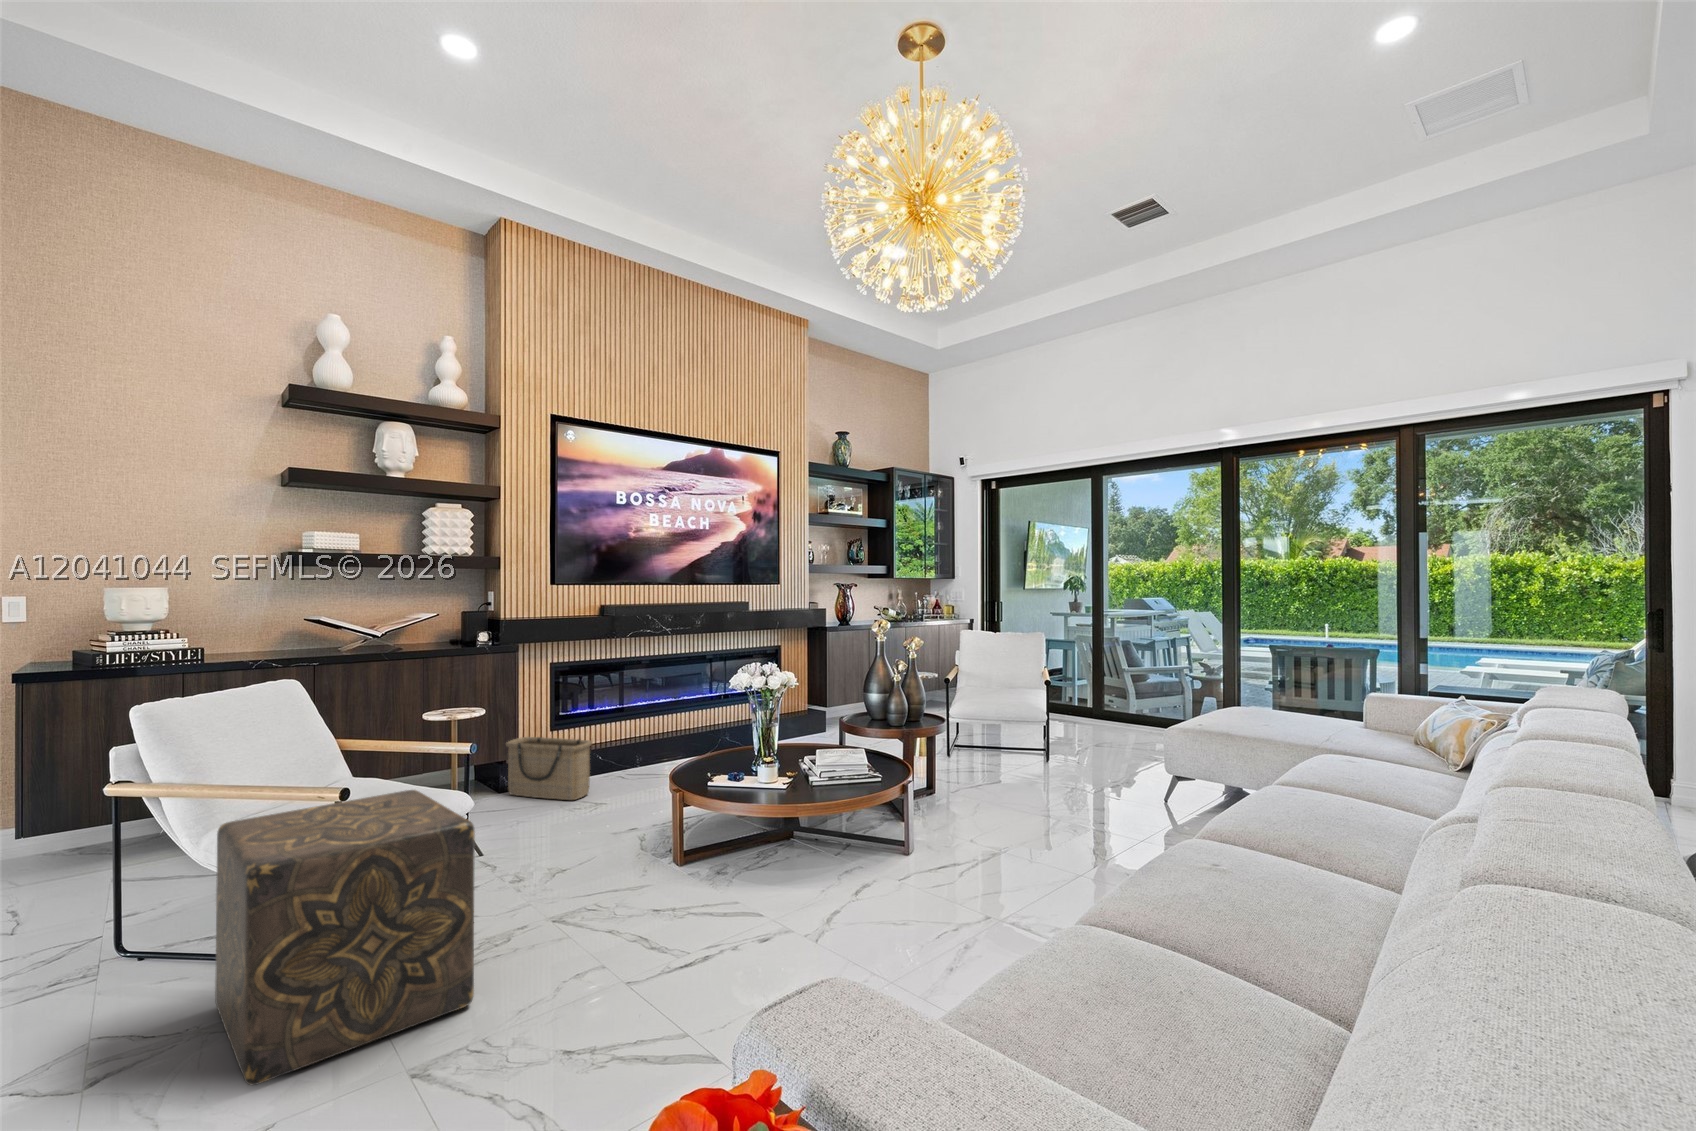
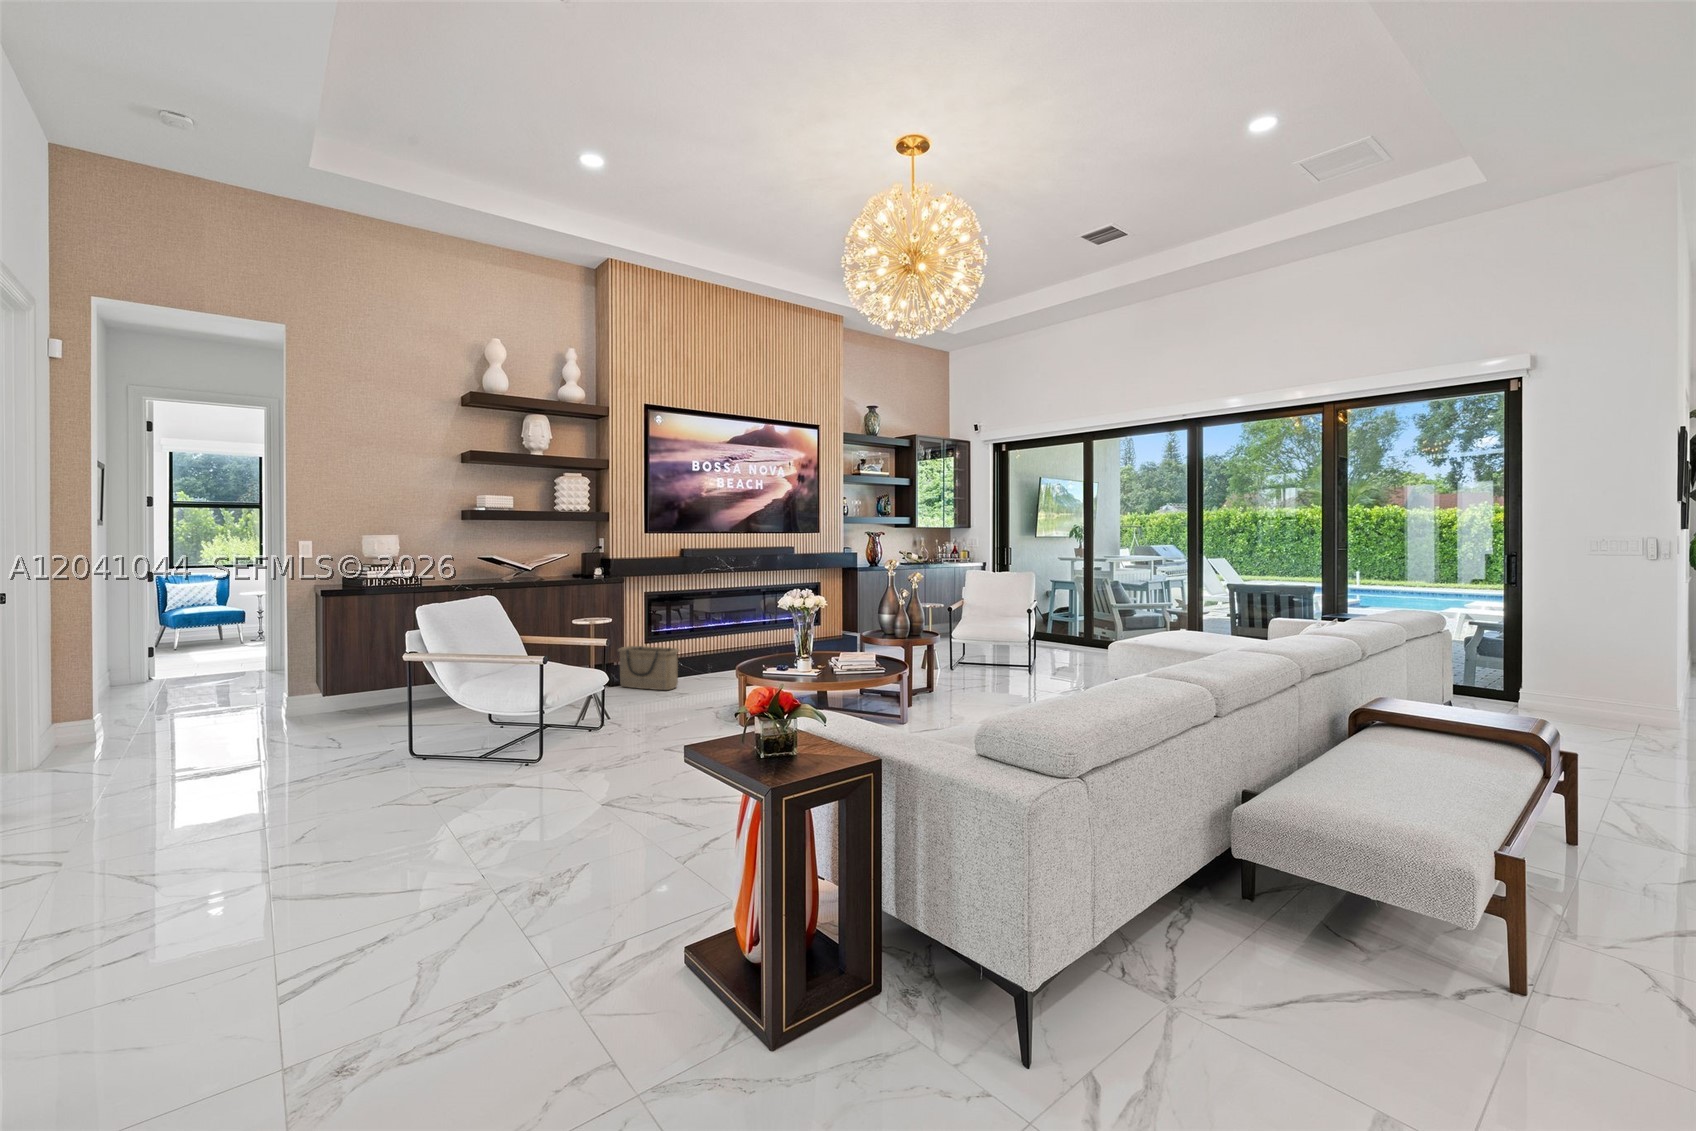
ottoman: present [215,790,475,1085] -> none [483,661,628,801]

